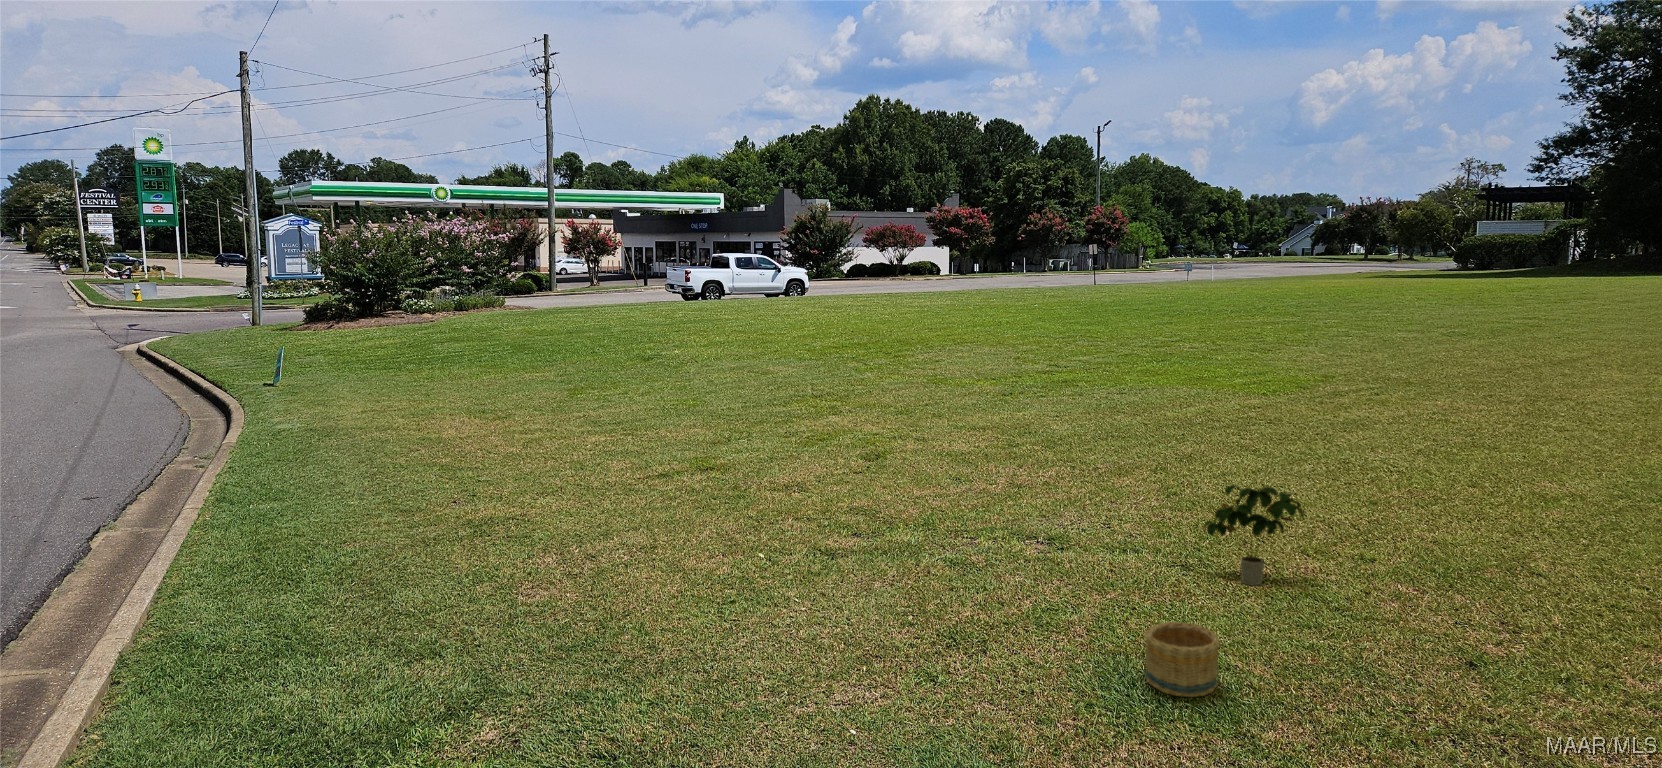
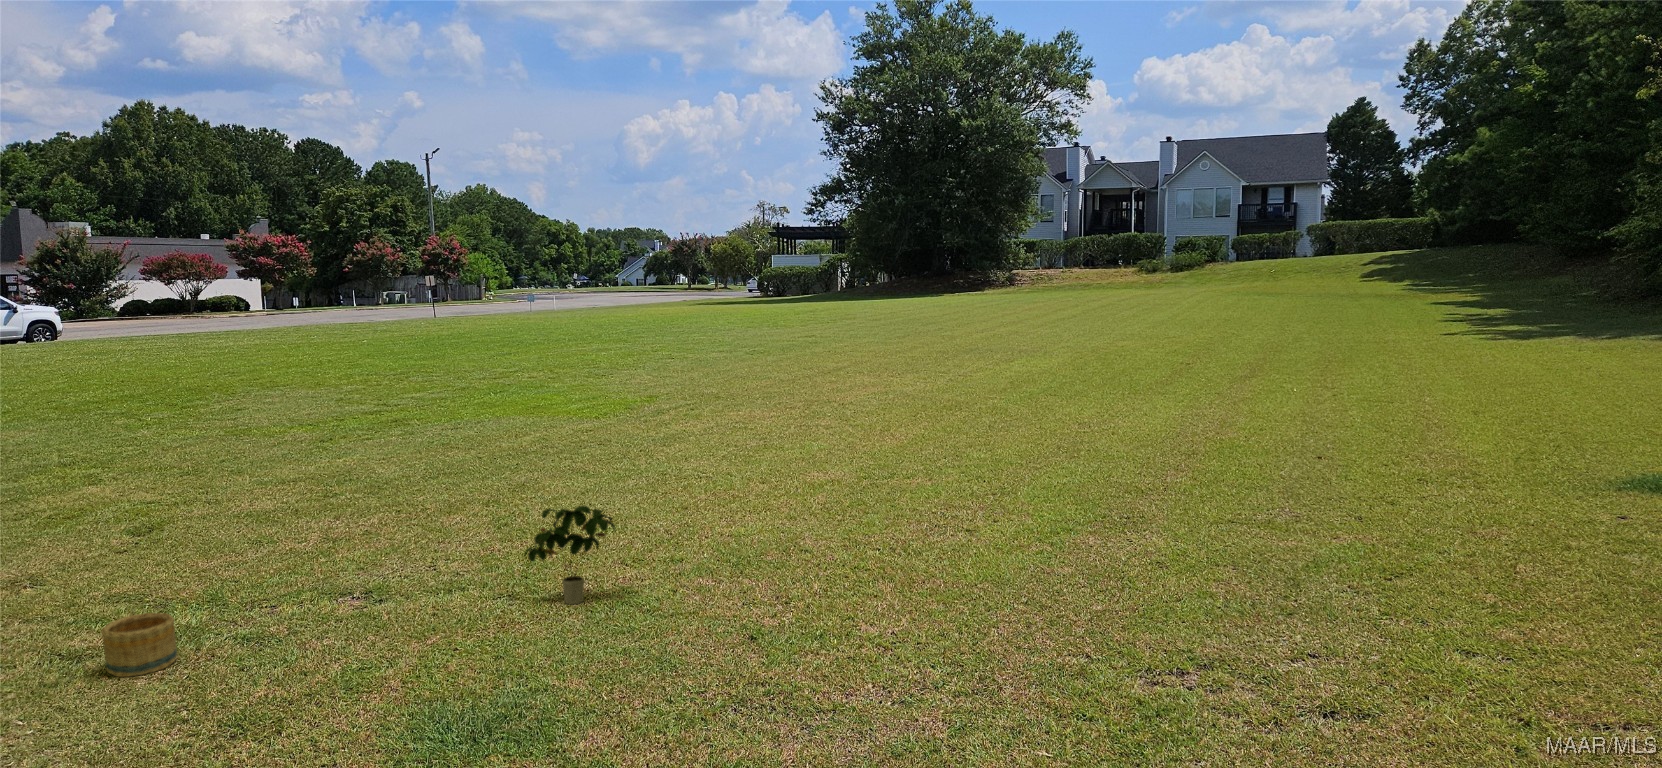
basket: present [1145,622,1220,697] -> present [101,613,177,677]

